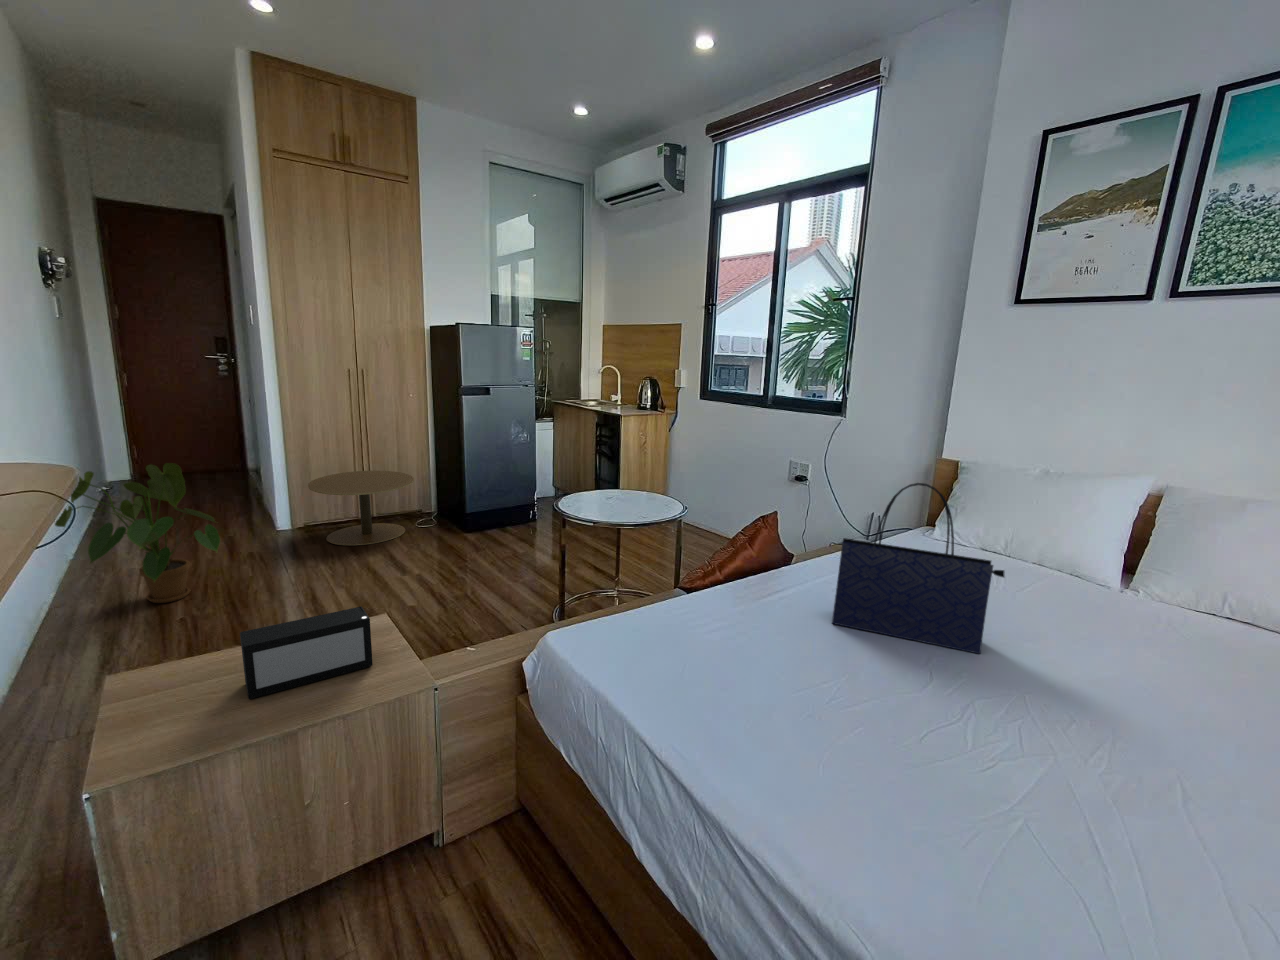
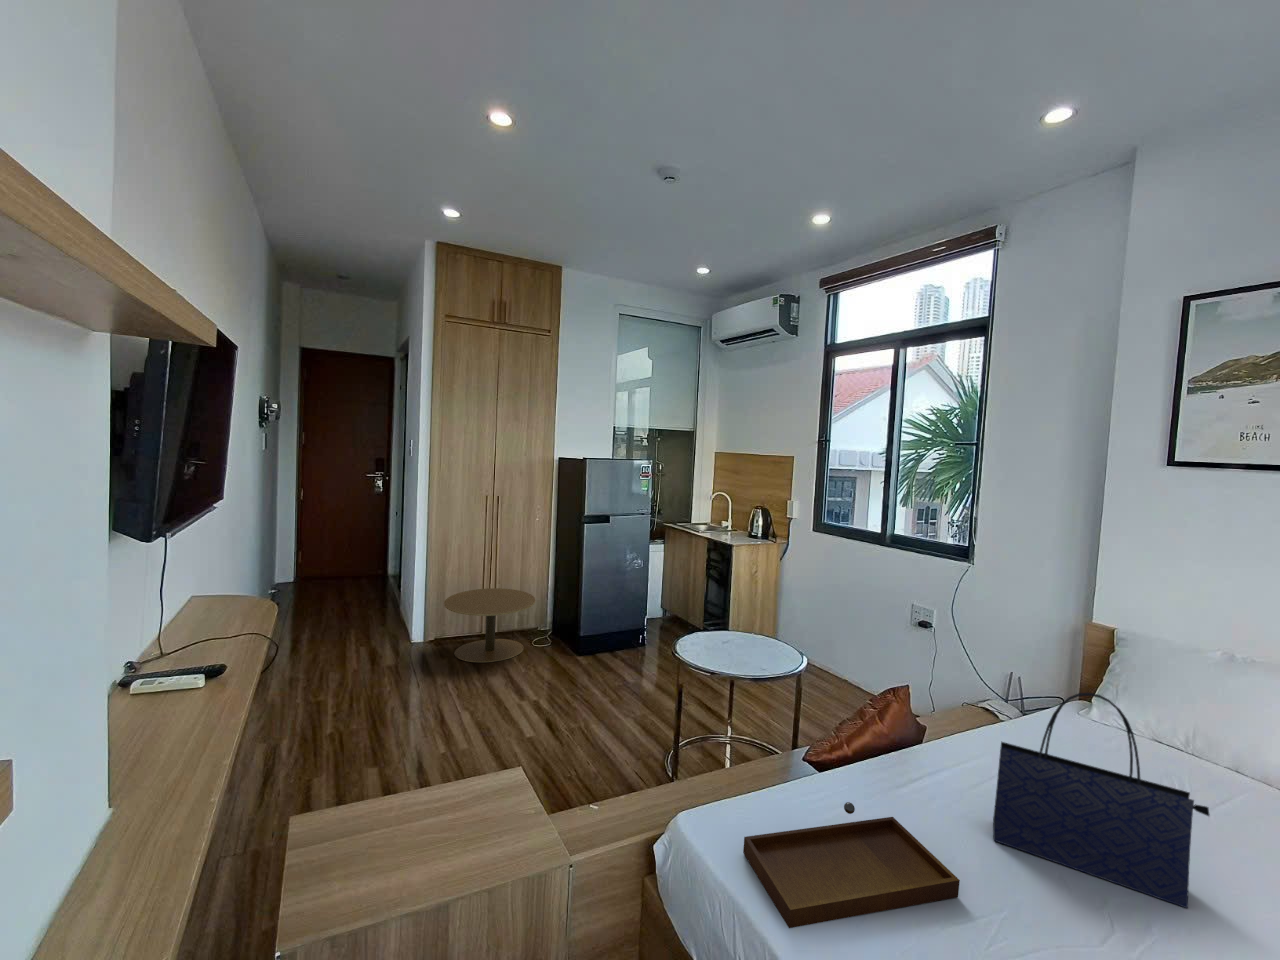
house plant: present [55,463,220,603] -> none [233,587,371,715]
tray: none [601,594,796,698] -> present [743,802,960,928]
speaker: present [240,606,373,699] -> none [407,776,520,872]

